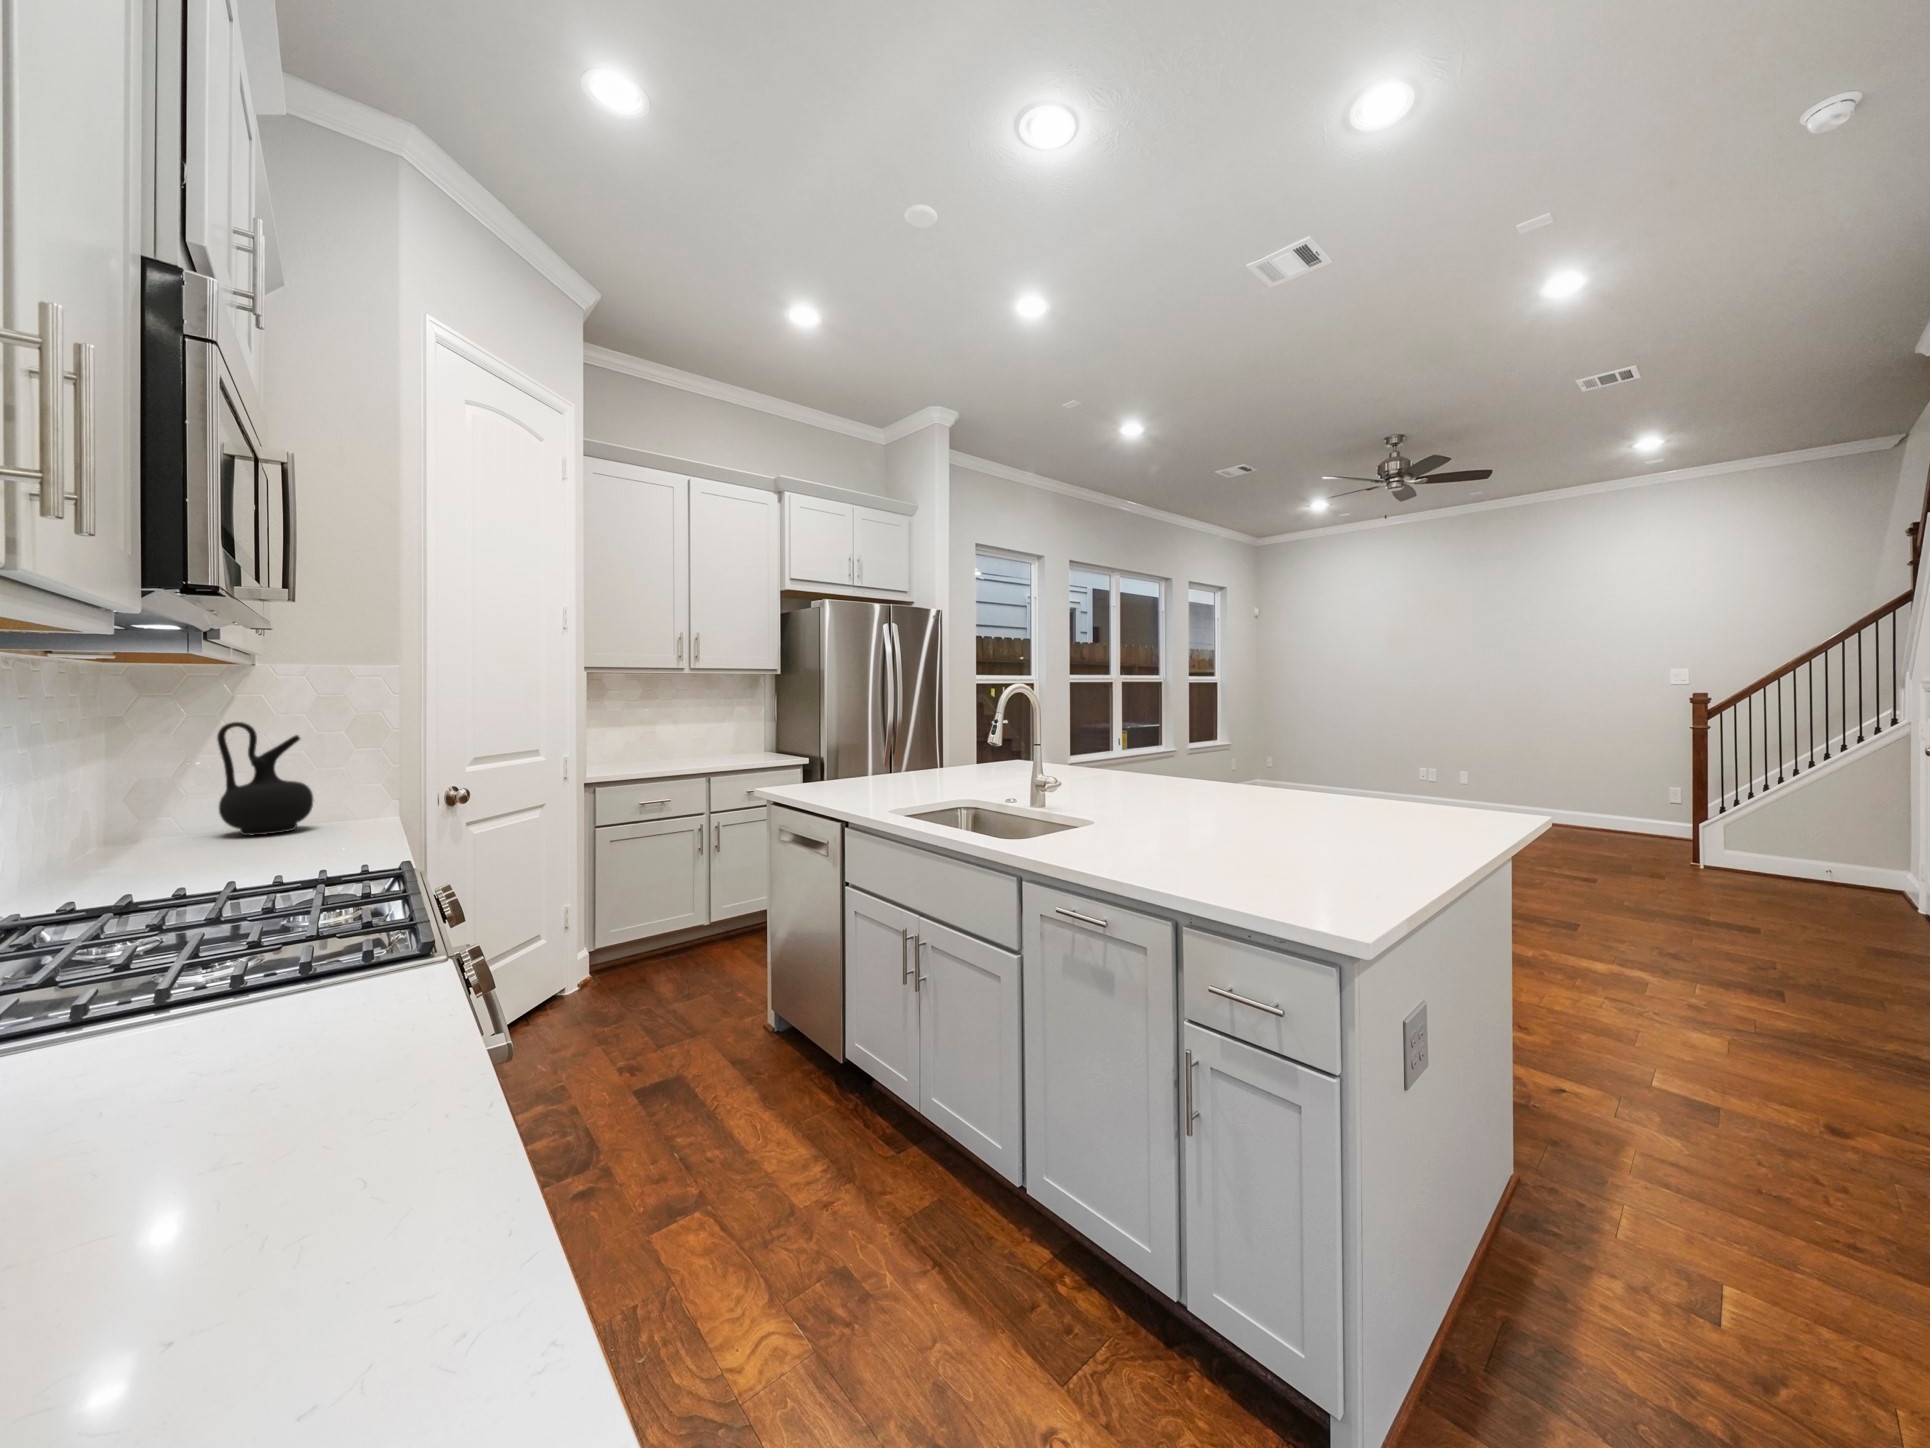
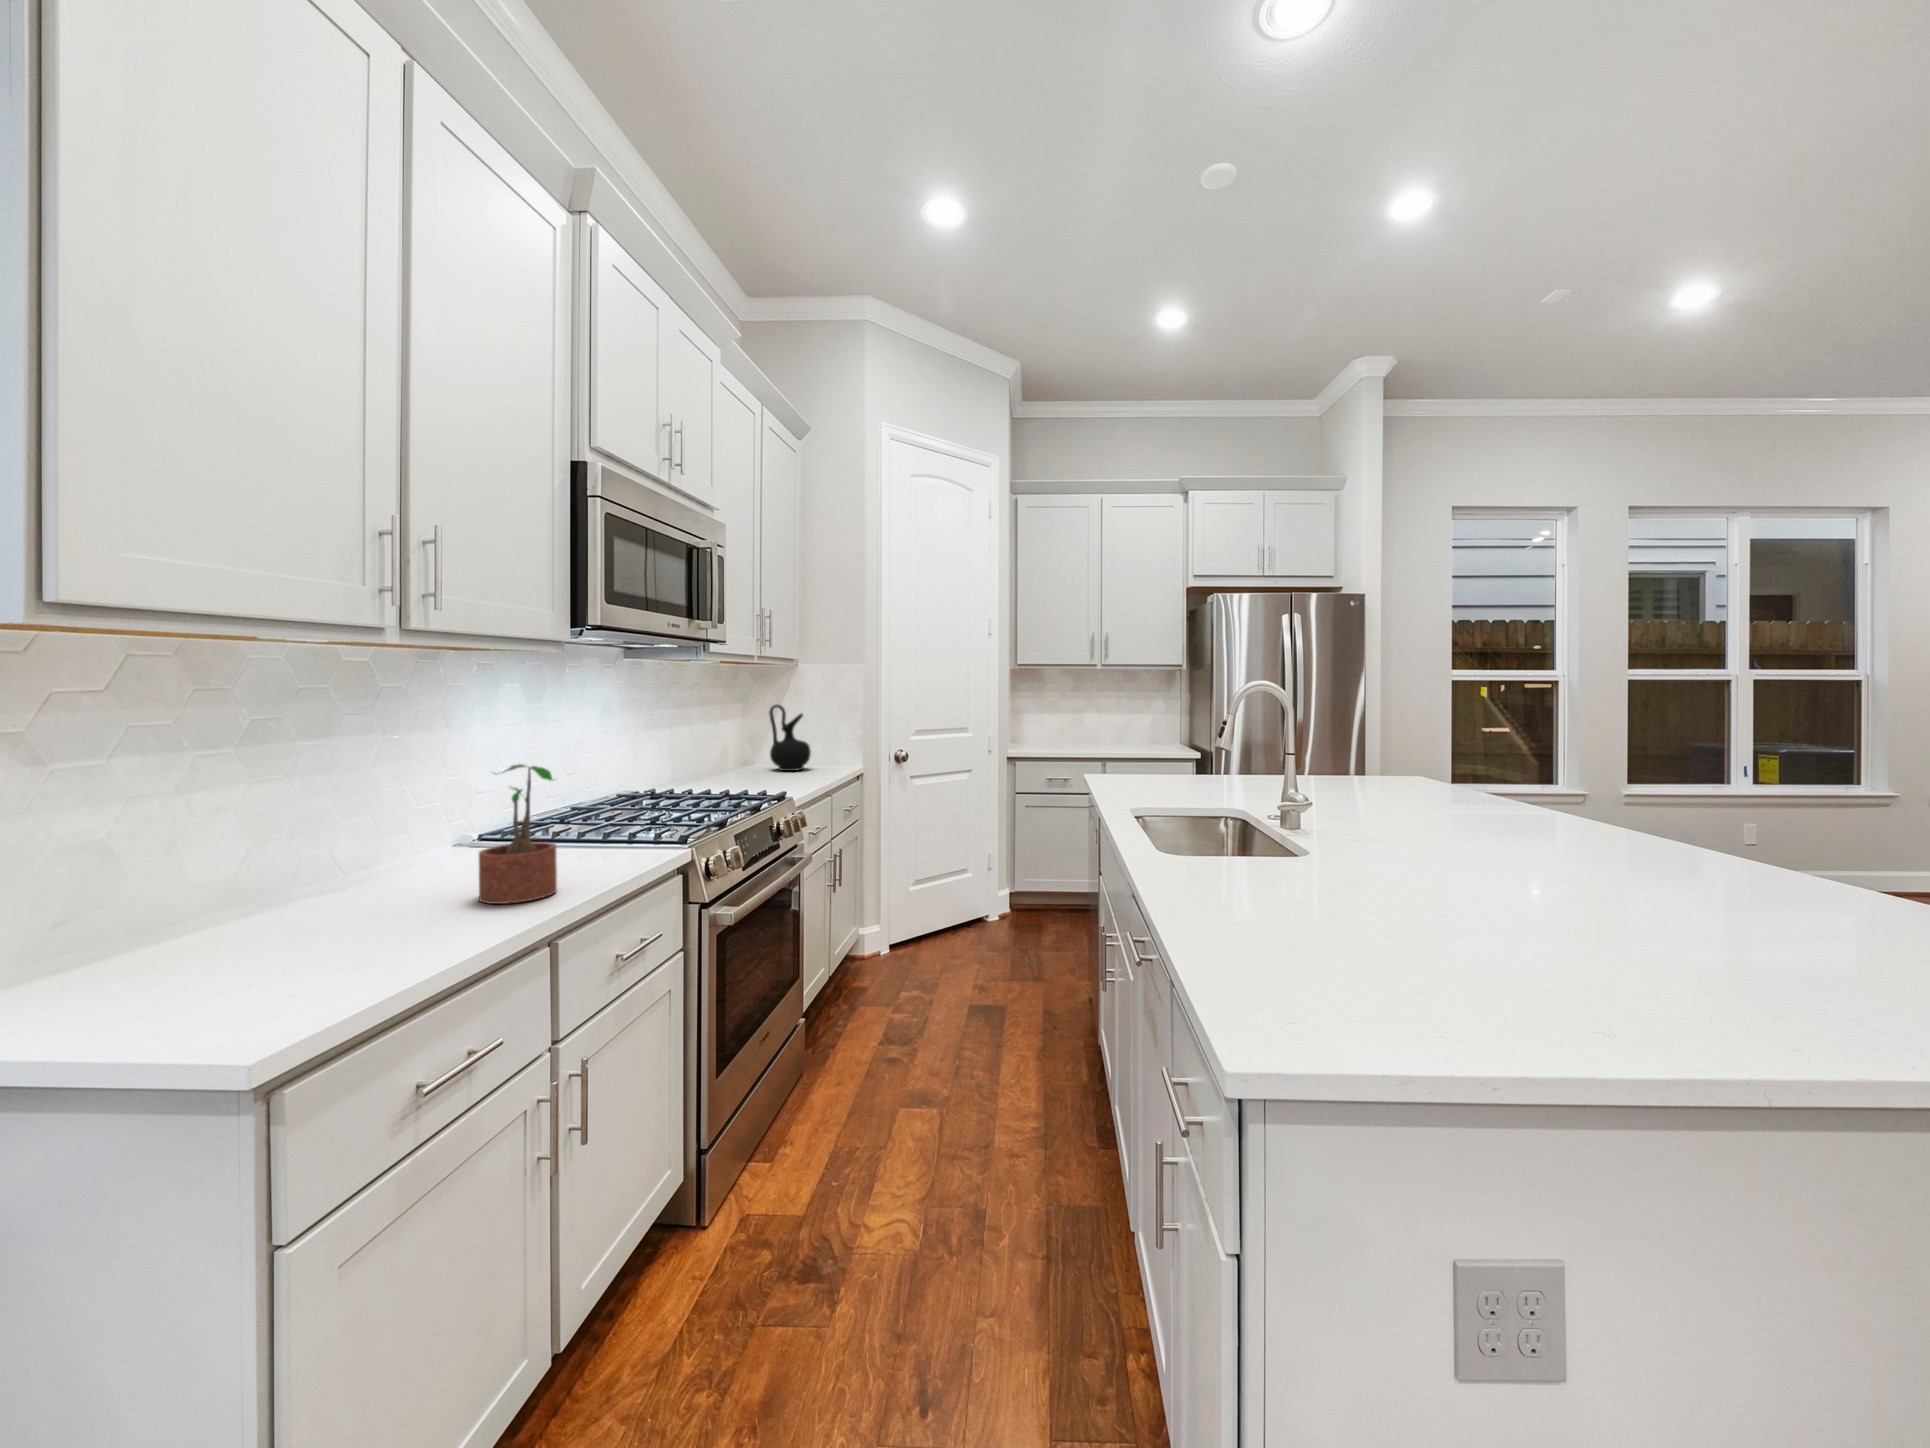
potted plant: none [136,855,414,1283] -> present [479,764,557,904]

